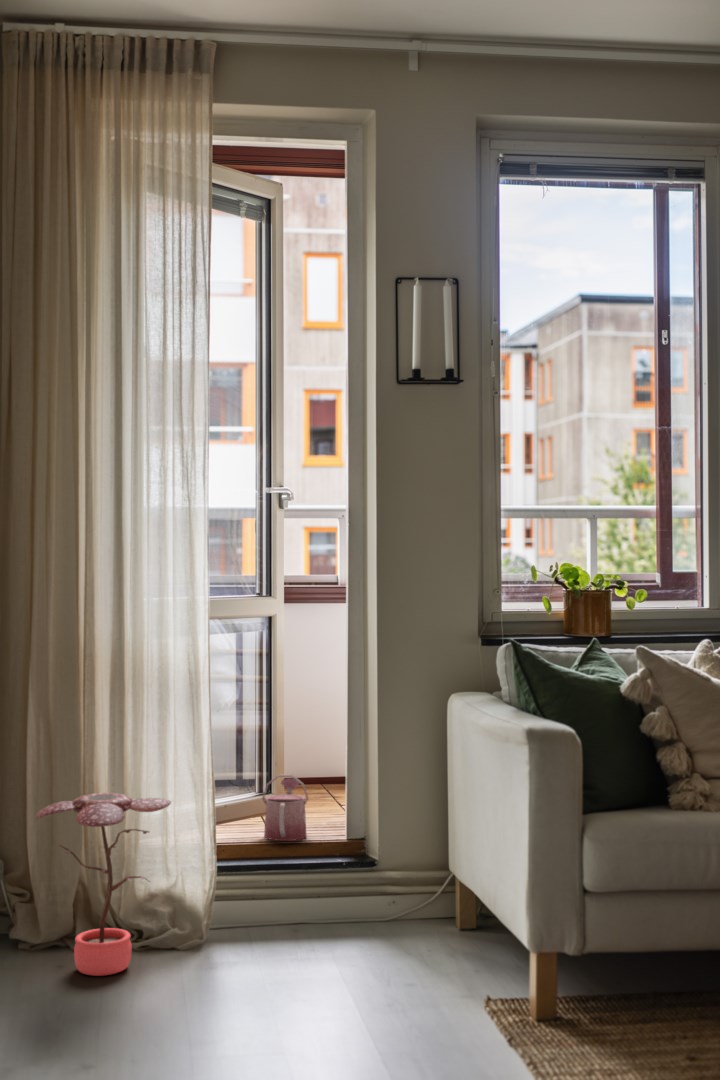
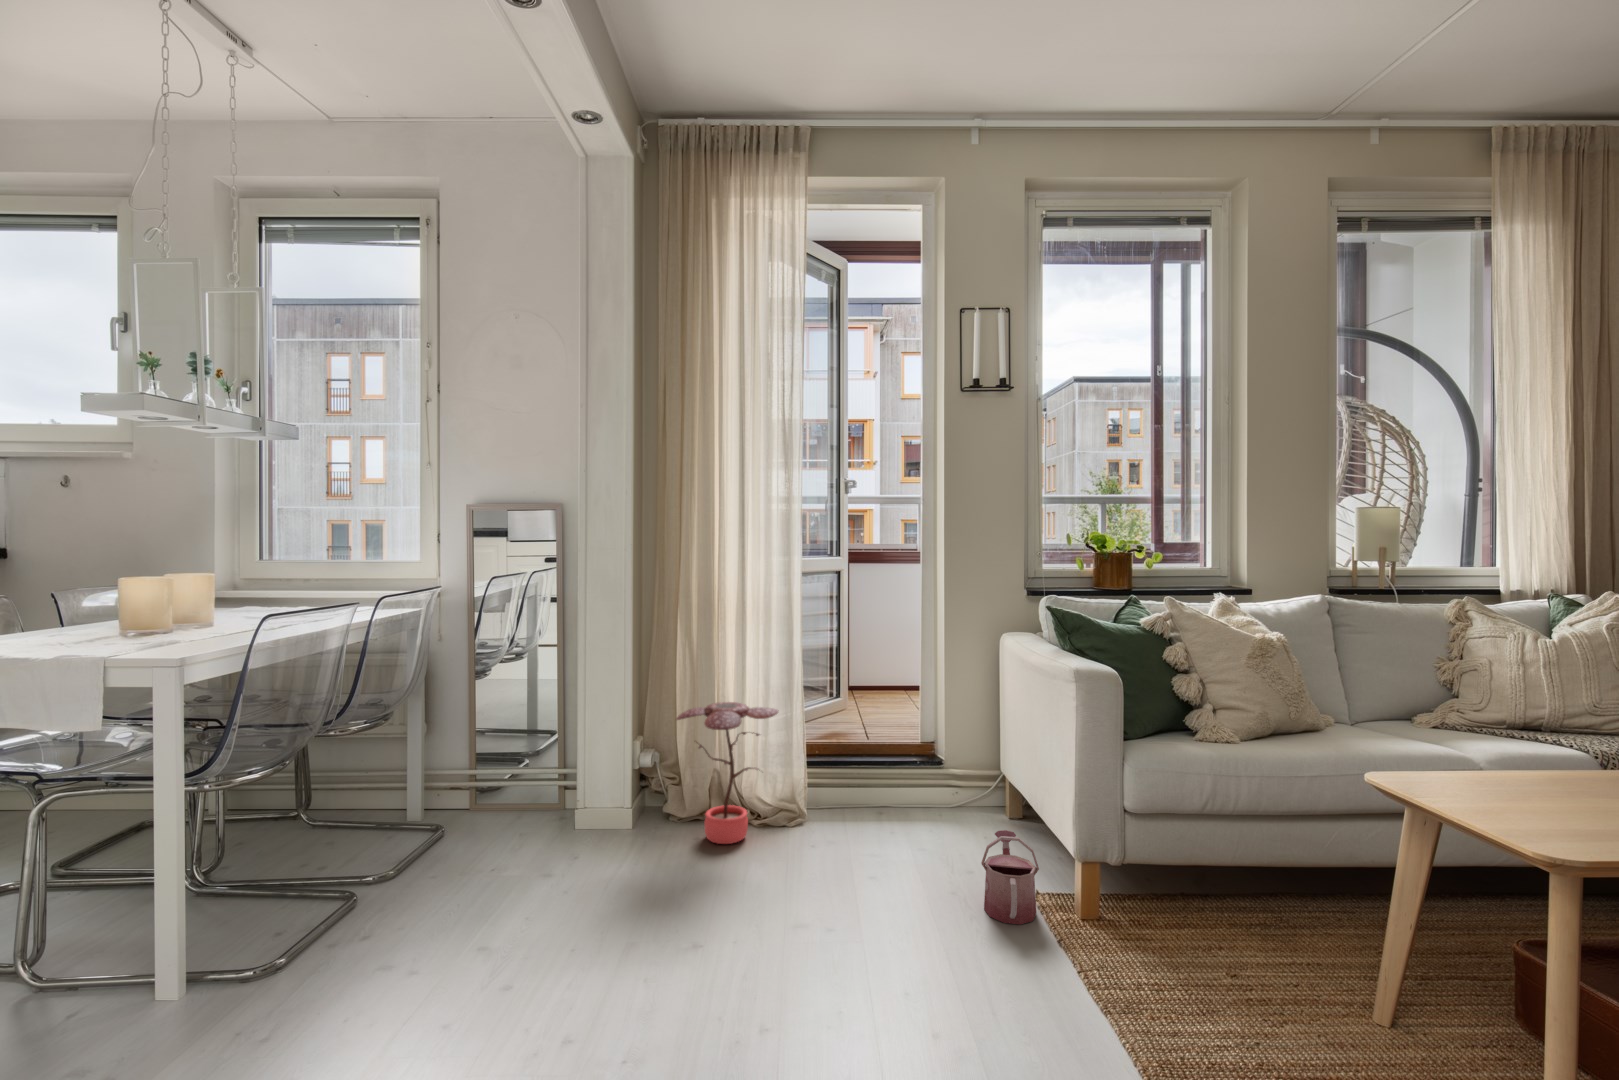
watering can: present [262,775,308,841] -> present [981,830,1039,925]

